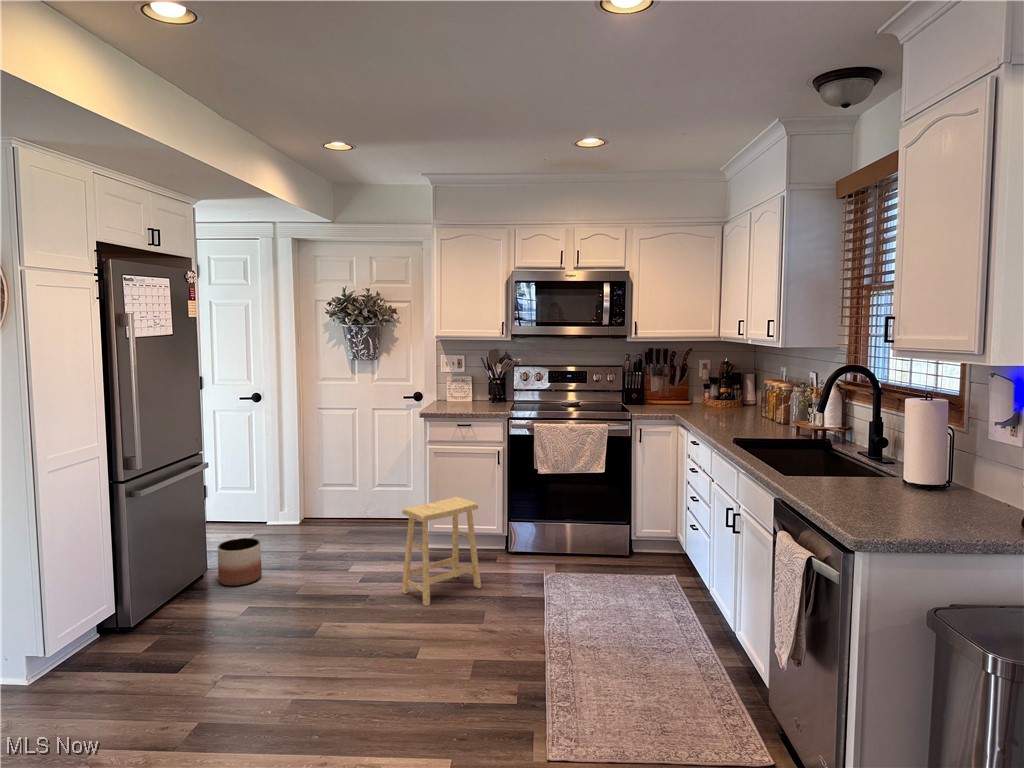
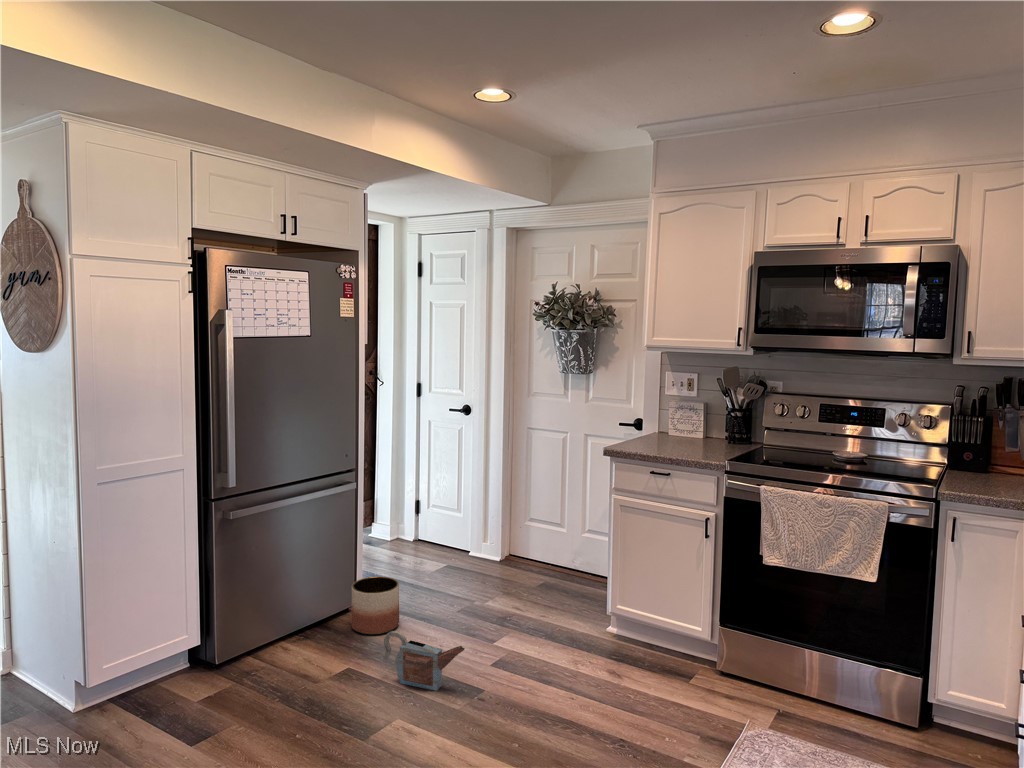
footstool: present [402,497,481,606] -> none [526,579,637,732]
watering can: none [282,565,354,606] -> present [383,631,465,691]

